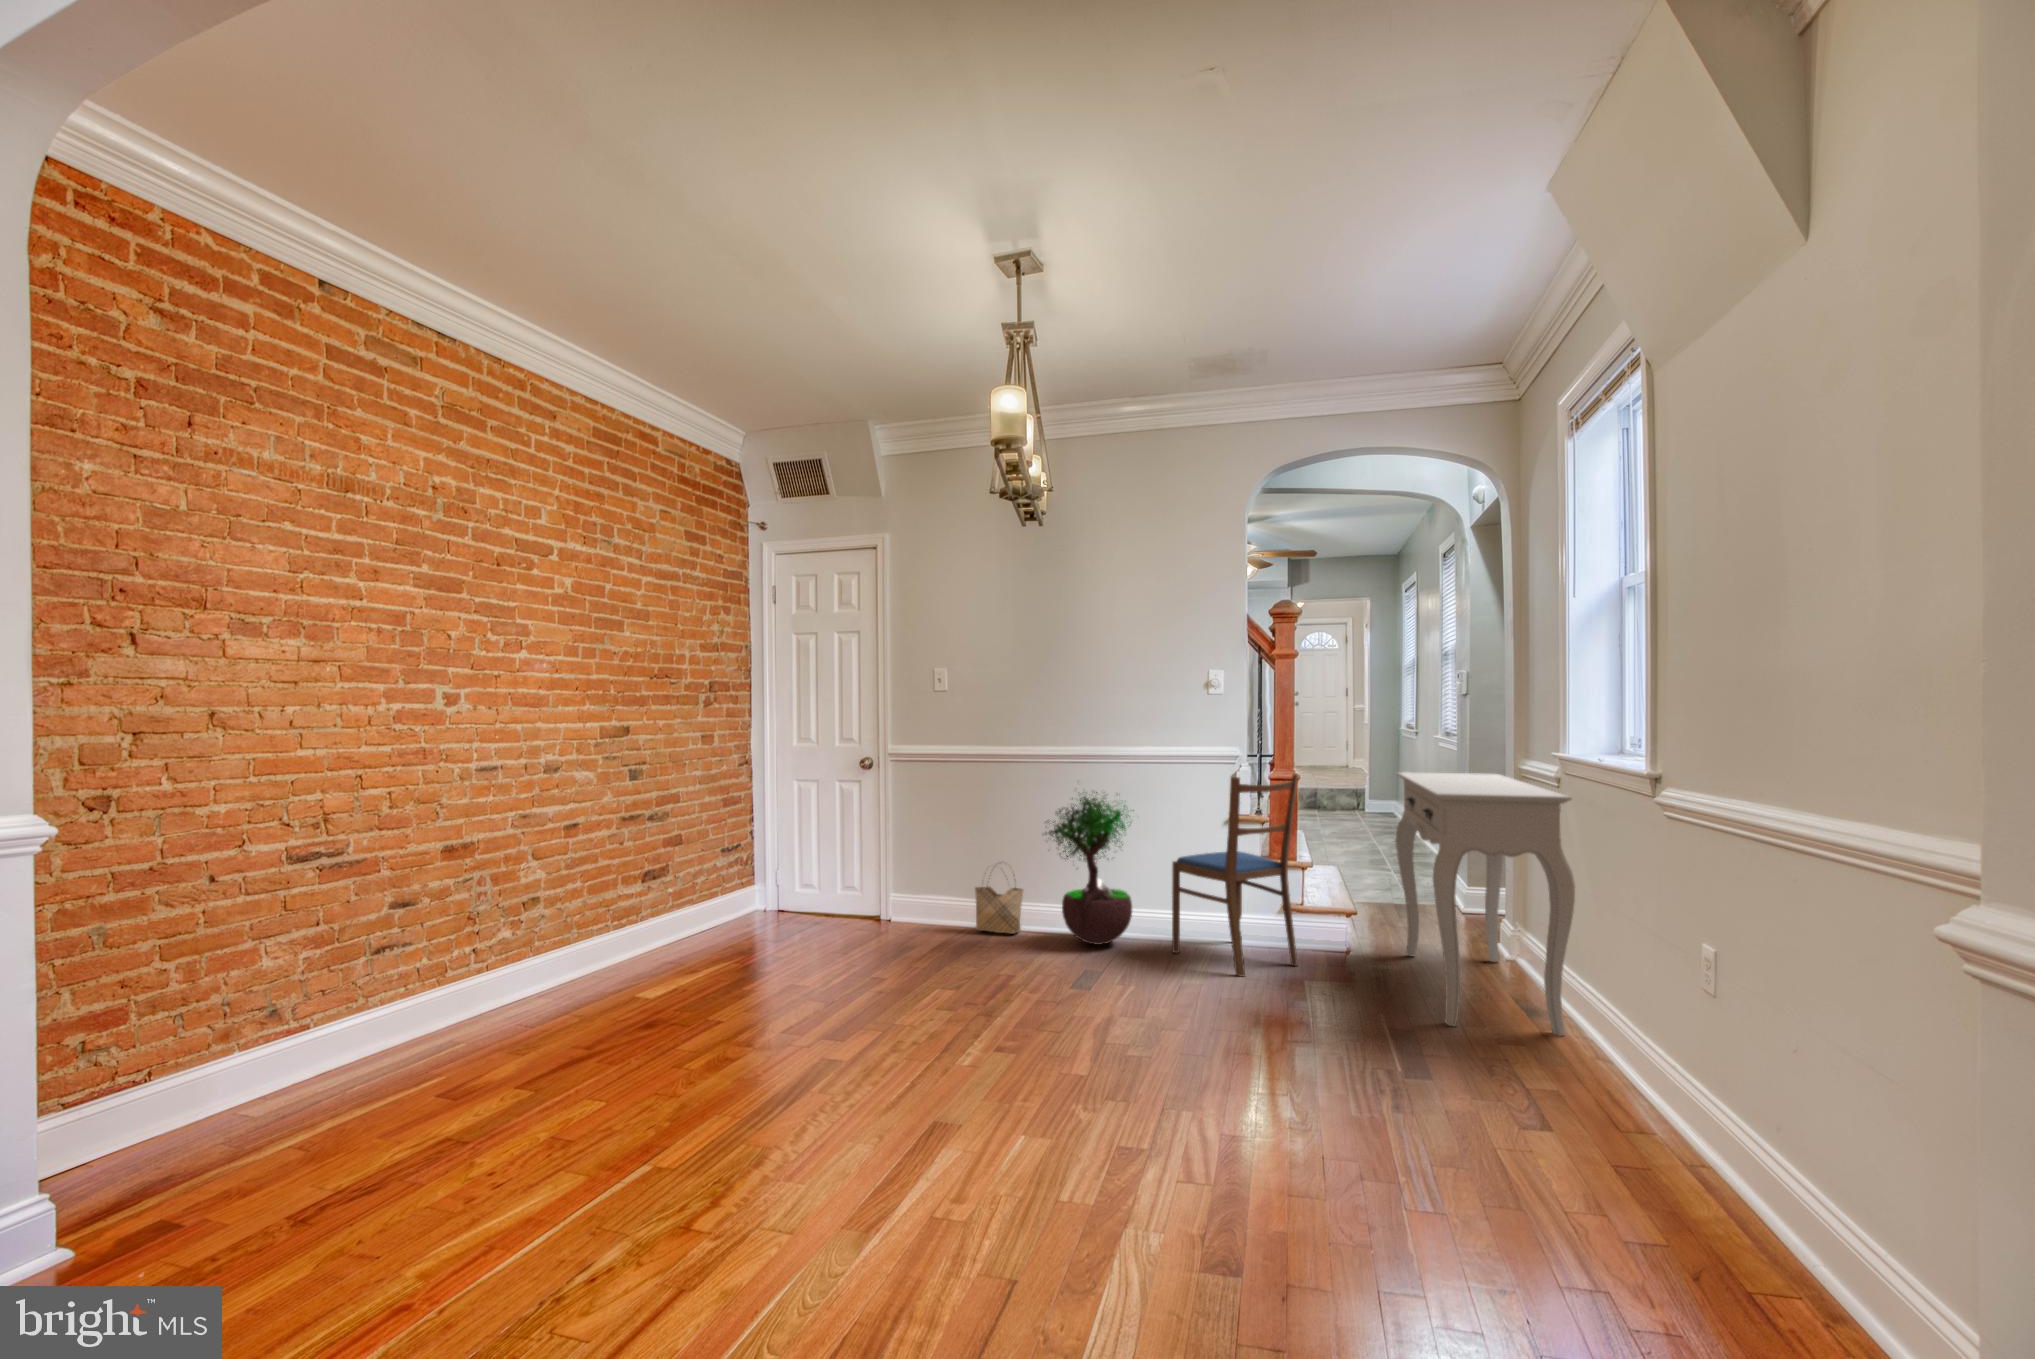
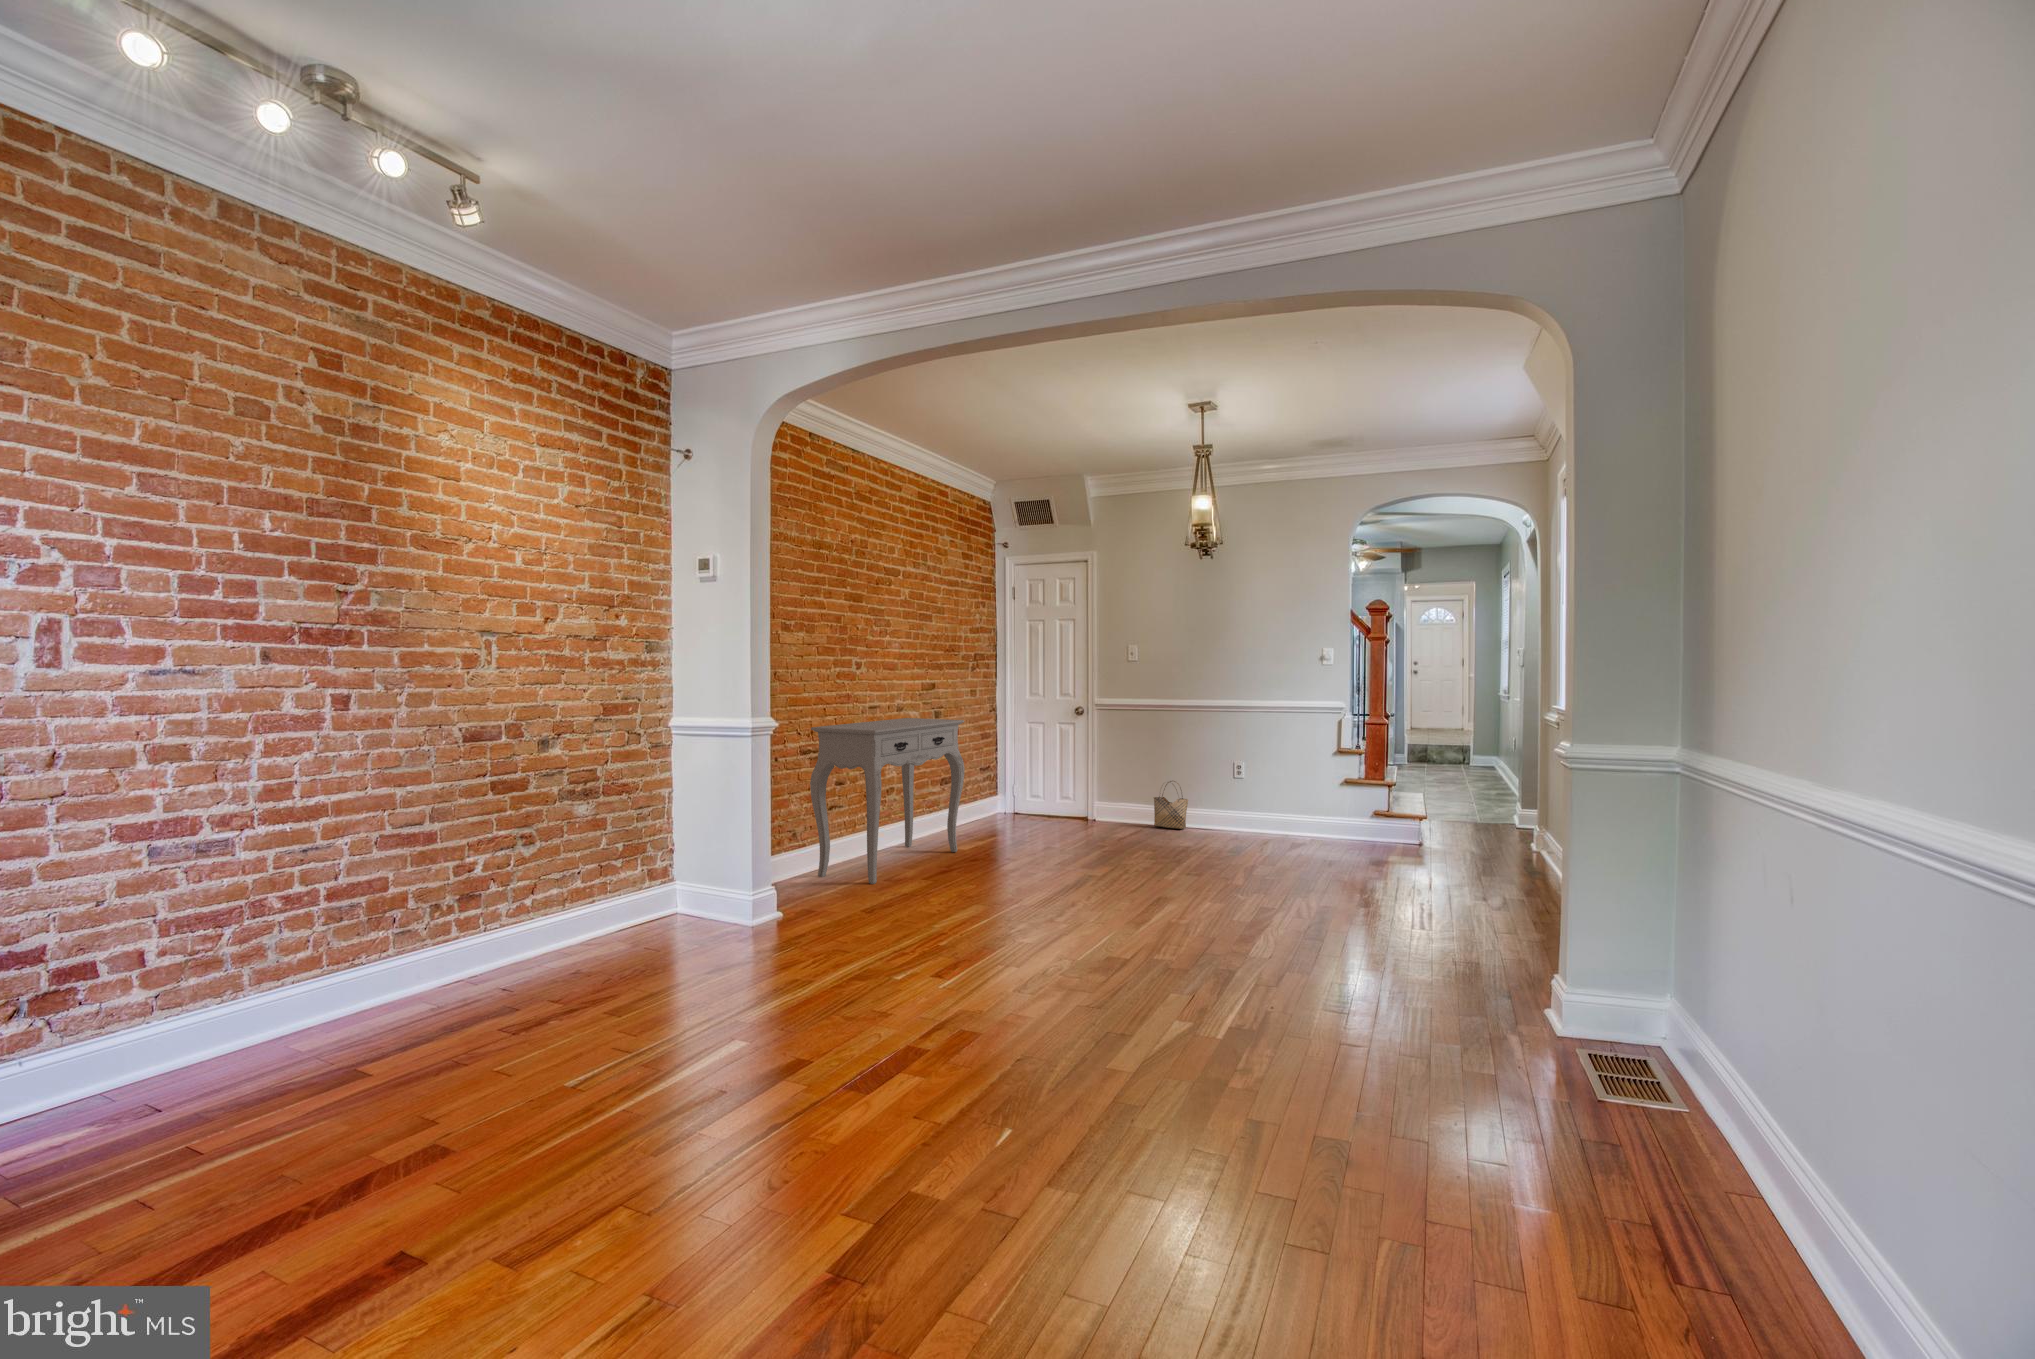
console table: present [1396,772,1575,1036] -> present [810,718,965,884]
dining chair: present [1172,774,1298,977] -> none [1294,722,1387,856]
potted tree: present [1045,792,1134,945] -> none [1203,724,1272,837]

